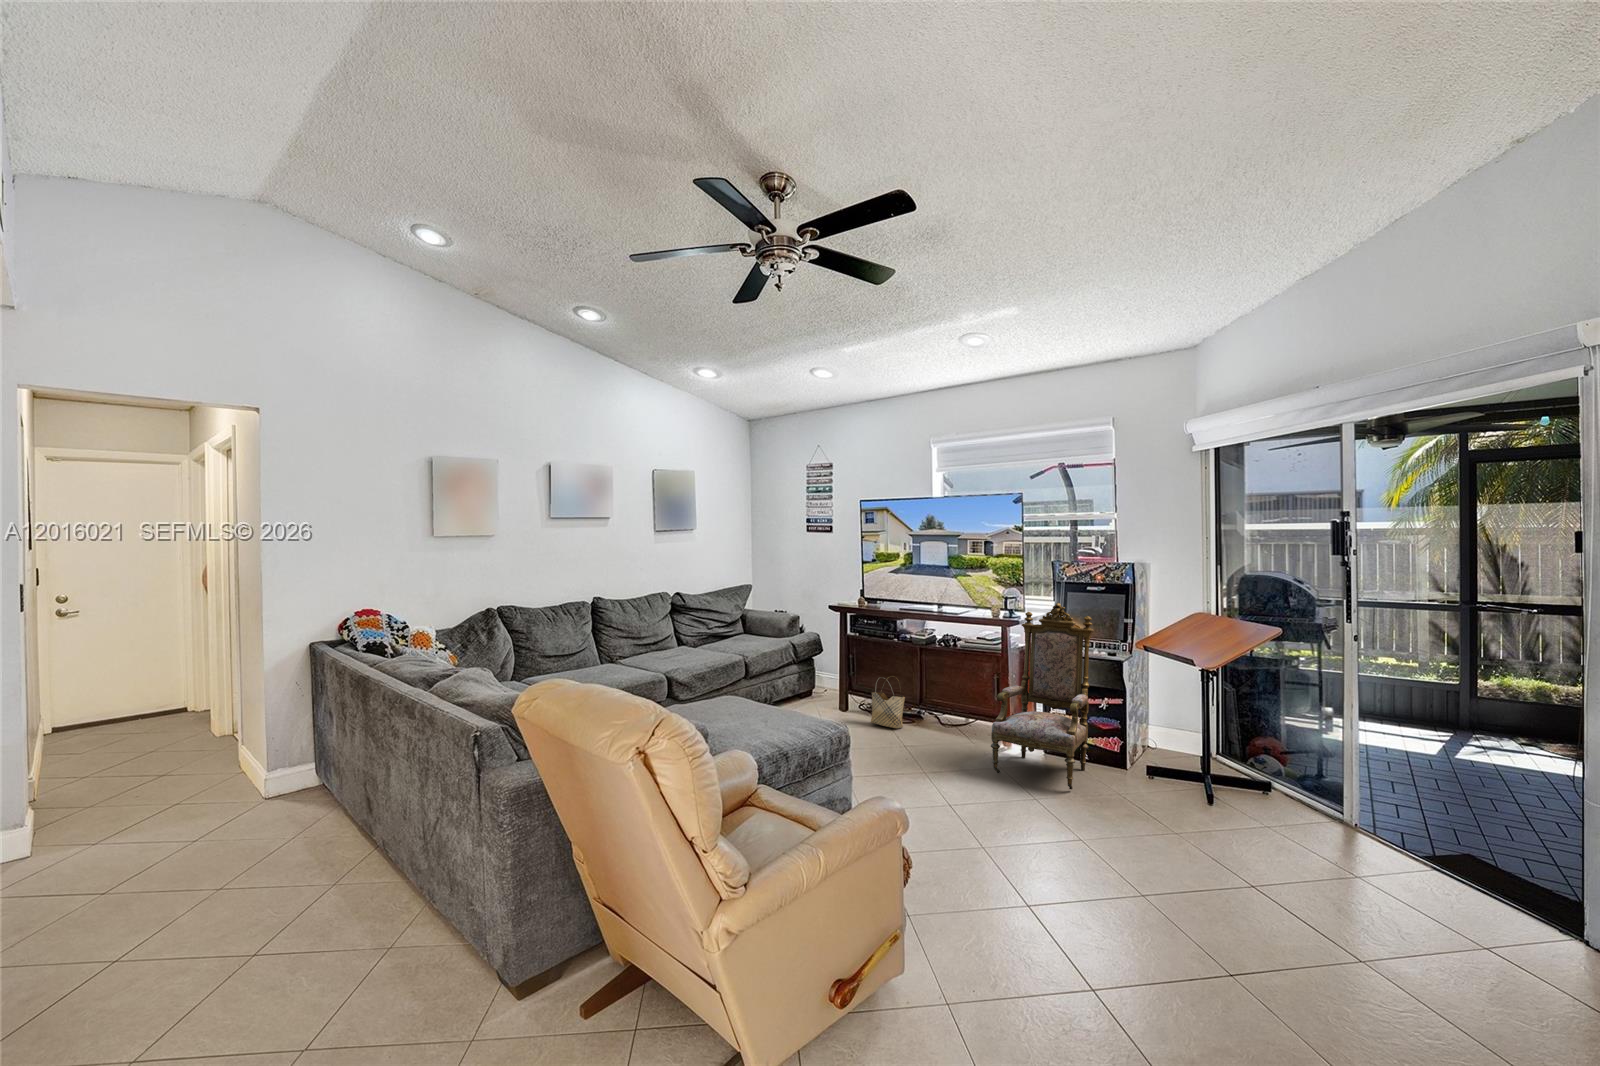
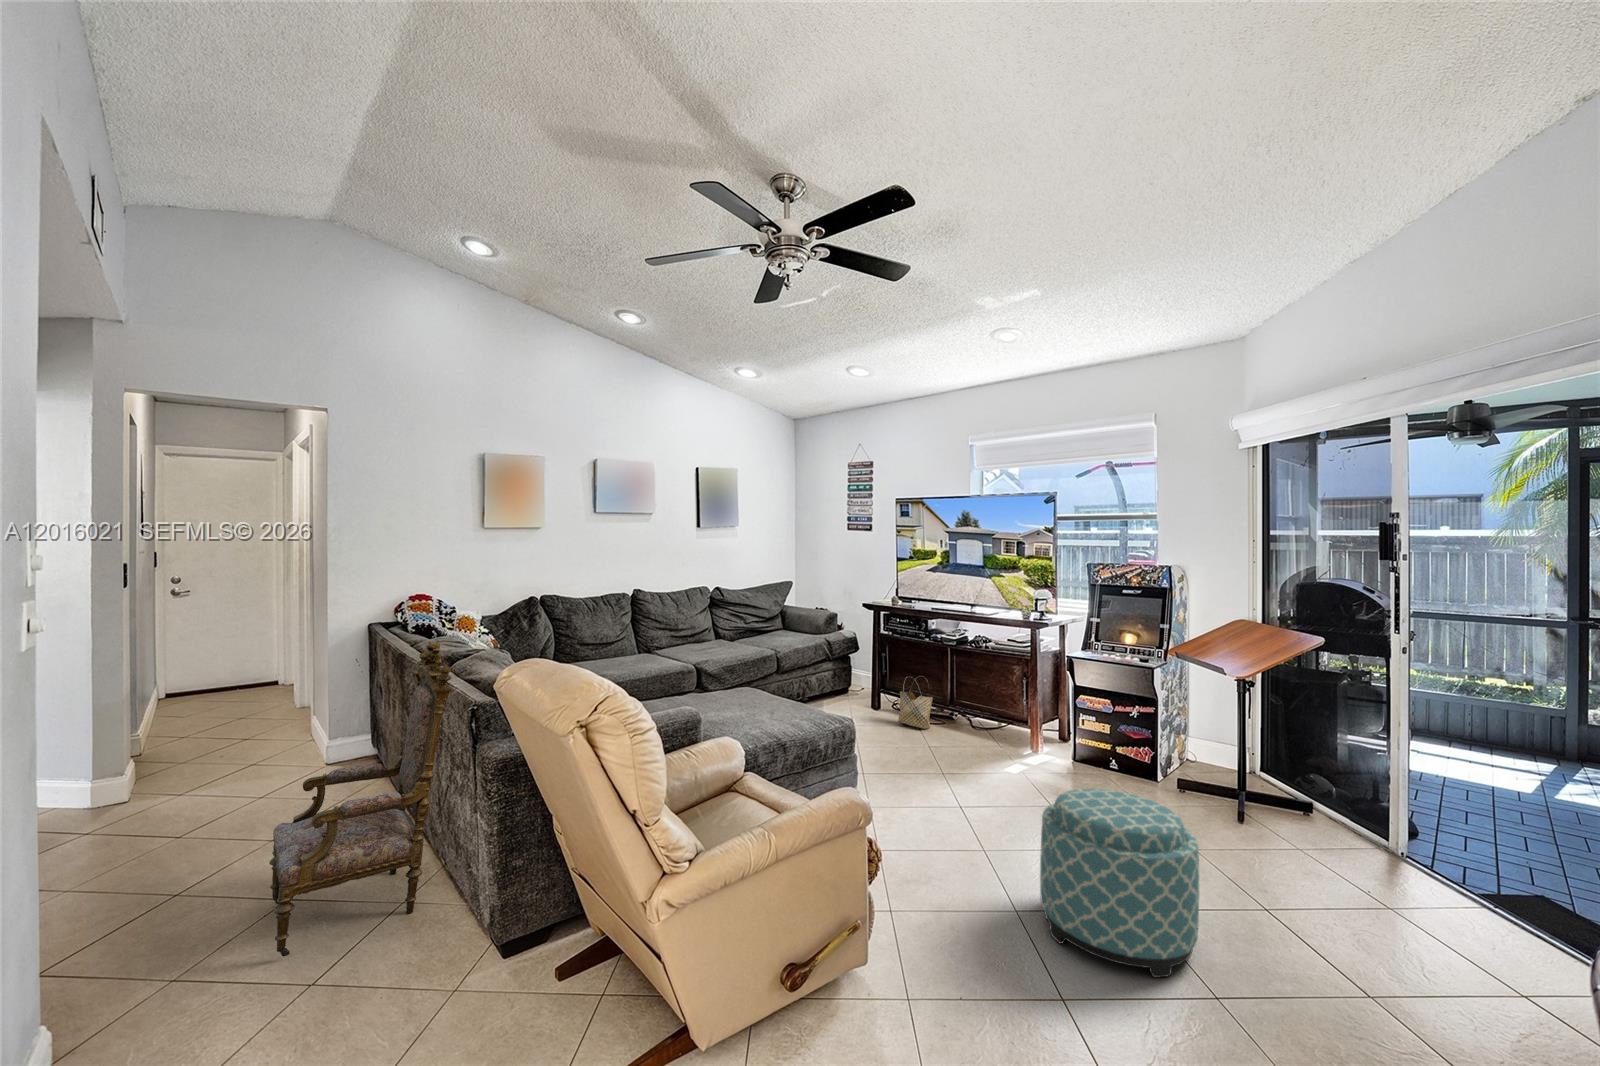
armchair: present [991,602,1094,789] -> present [269,640,453,956]
ottoman: none [1050,782,1203,960] -> present [1040,789,1199,977]

